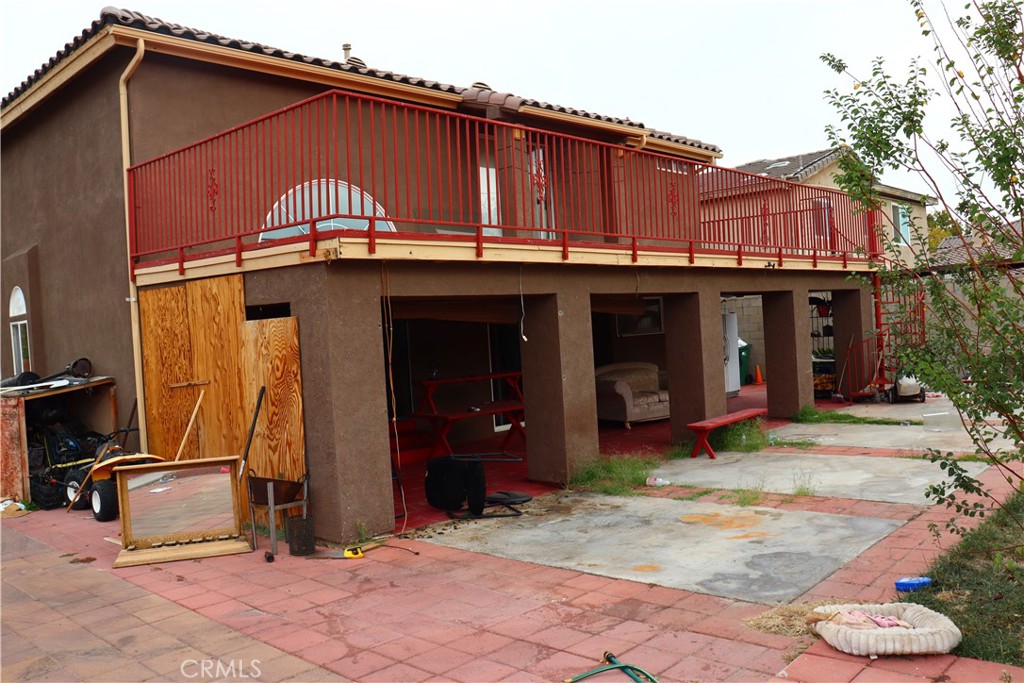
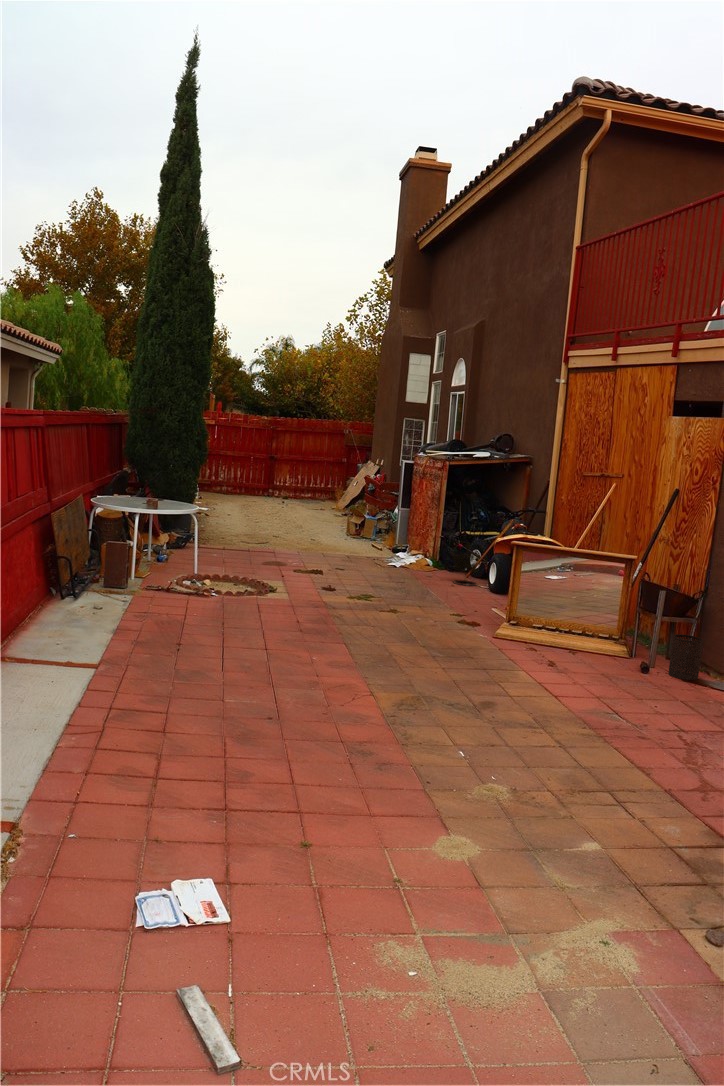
potted tree: none [43,474,82,525] -> present [453,543,478,586]

